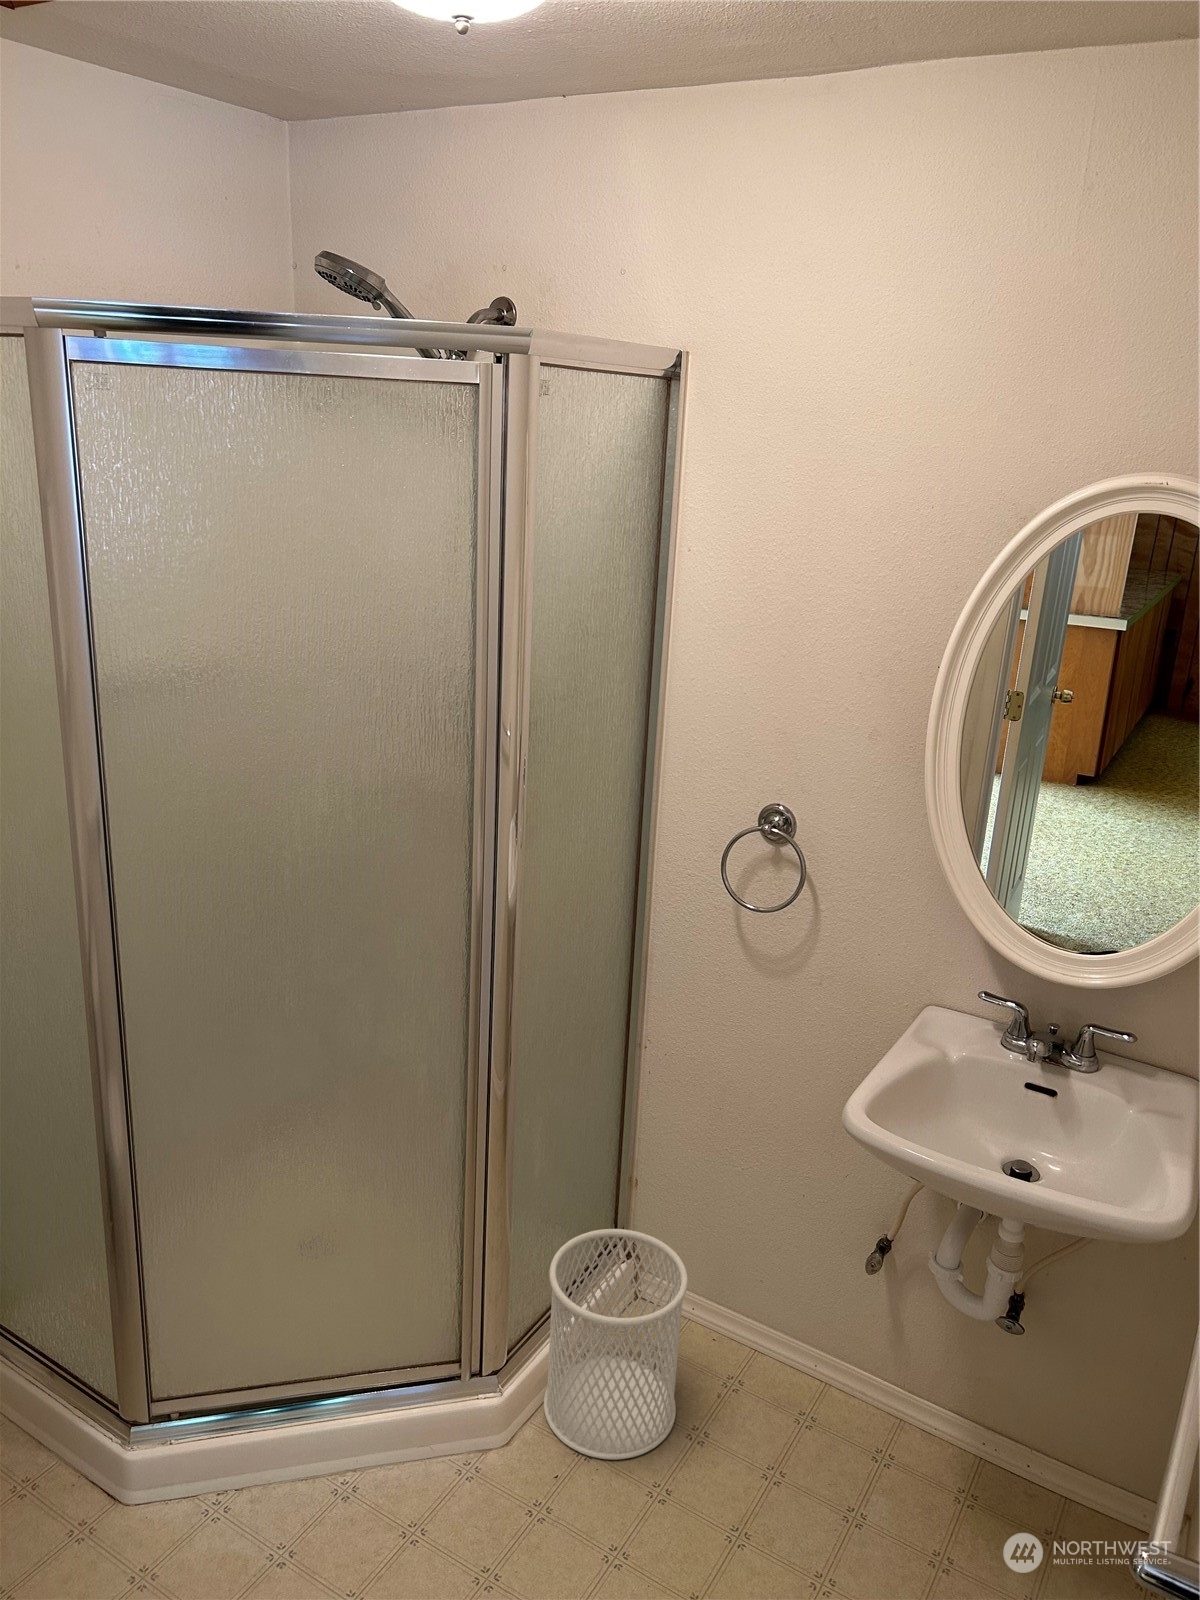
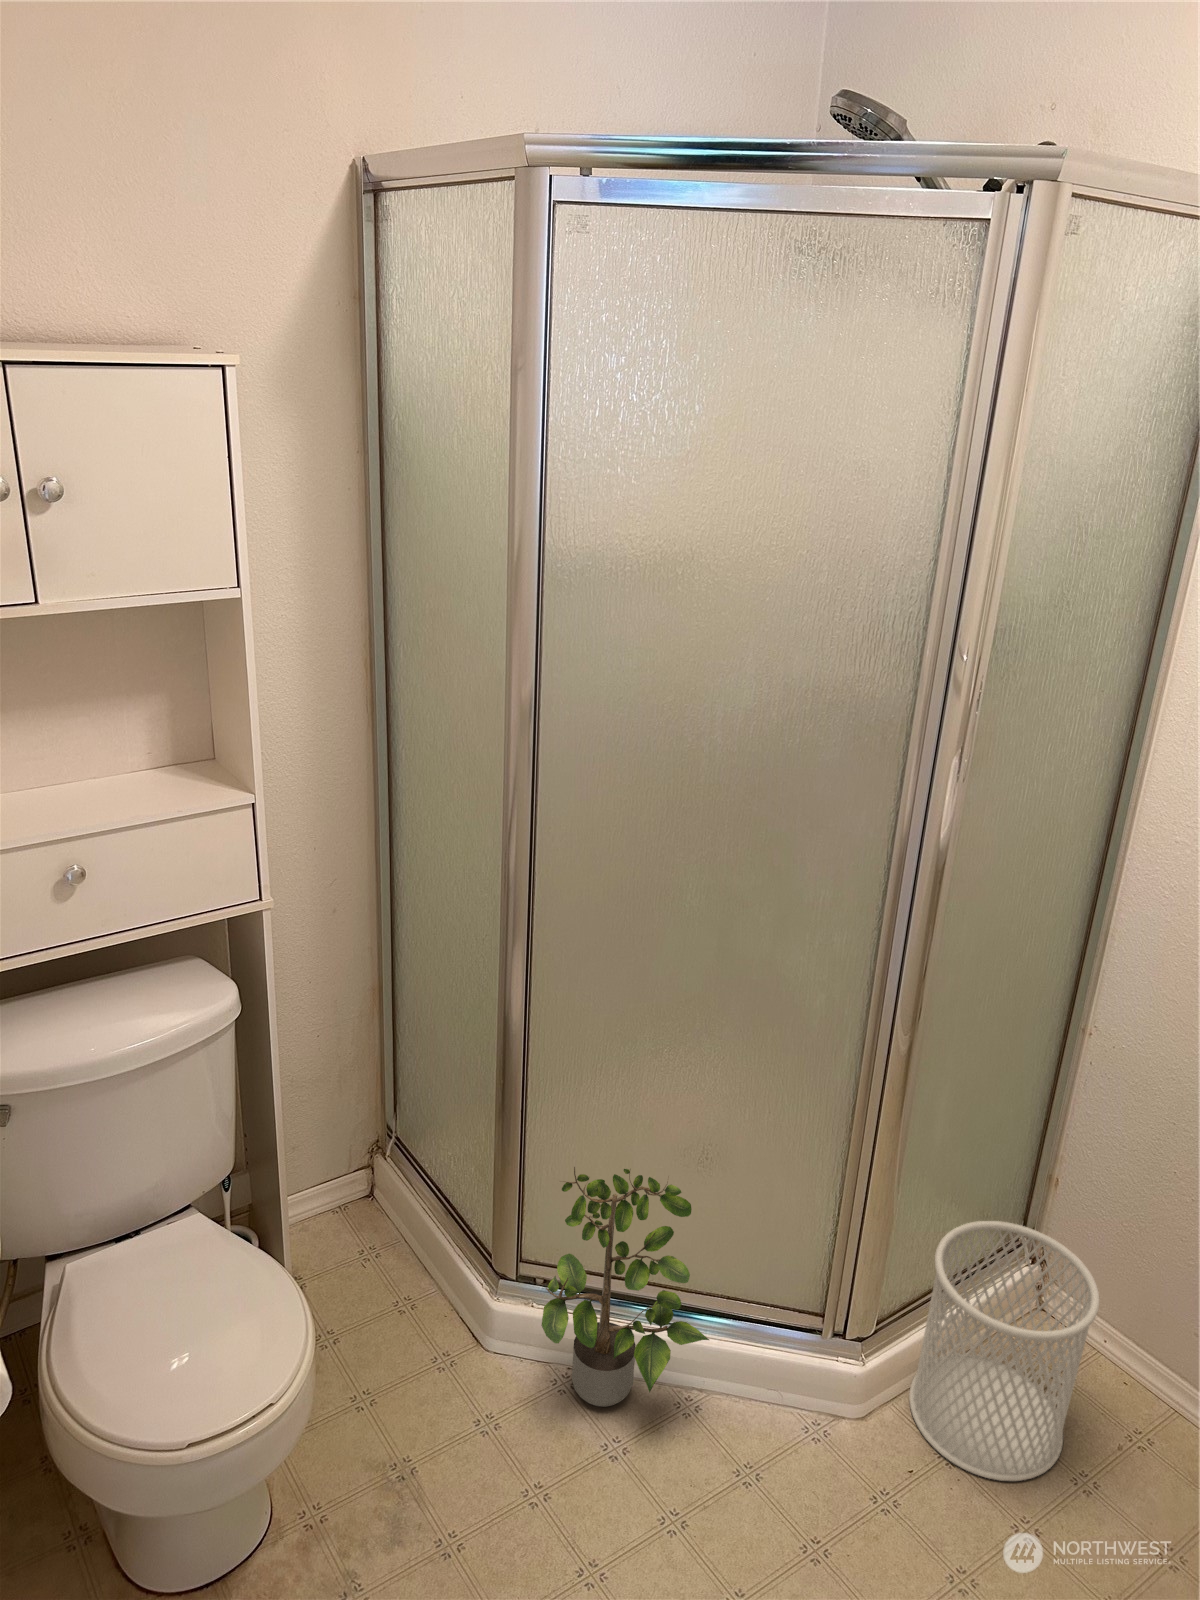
potted plant: none [189,1270,361,1520] -> present [541,1167,709,1407]

